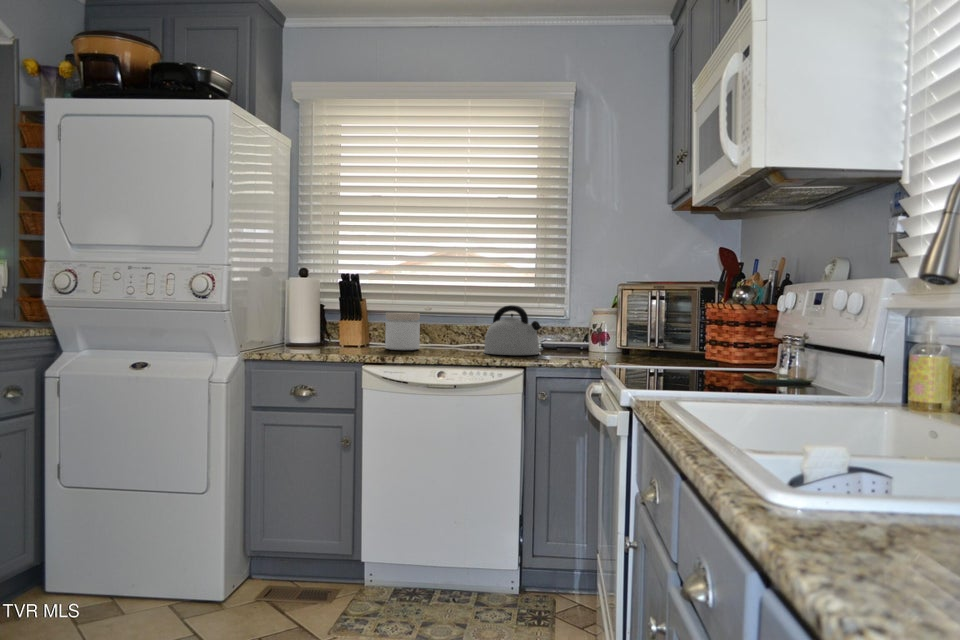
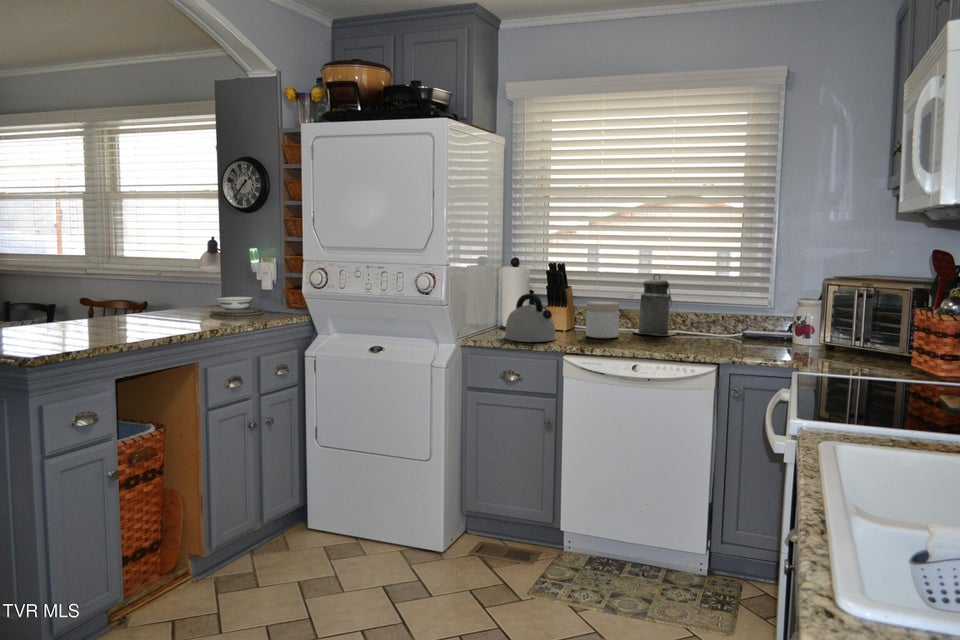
canister: none [433,285,476,348] -> present [633,274,676,335]
kettle: present [484,305,541,355] -> present [505,294,556,342]

